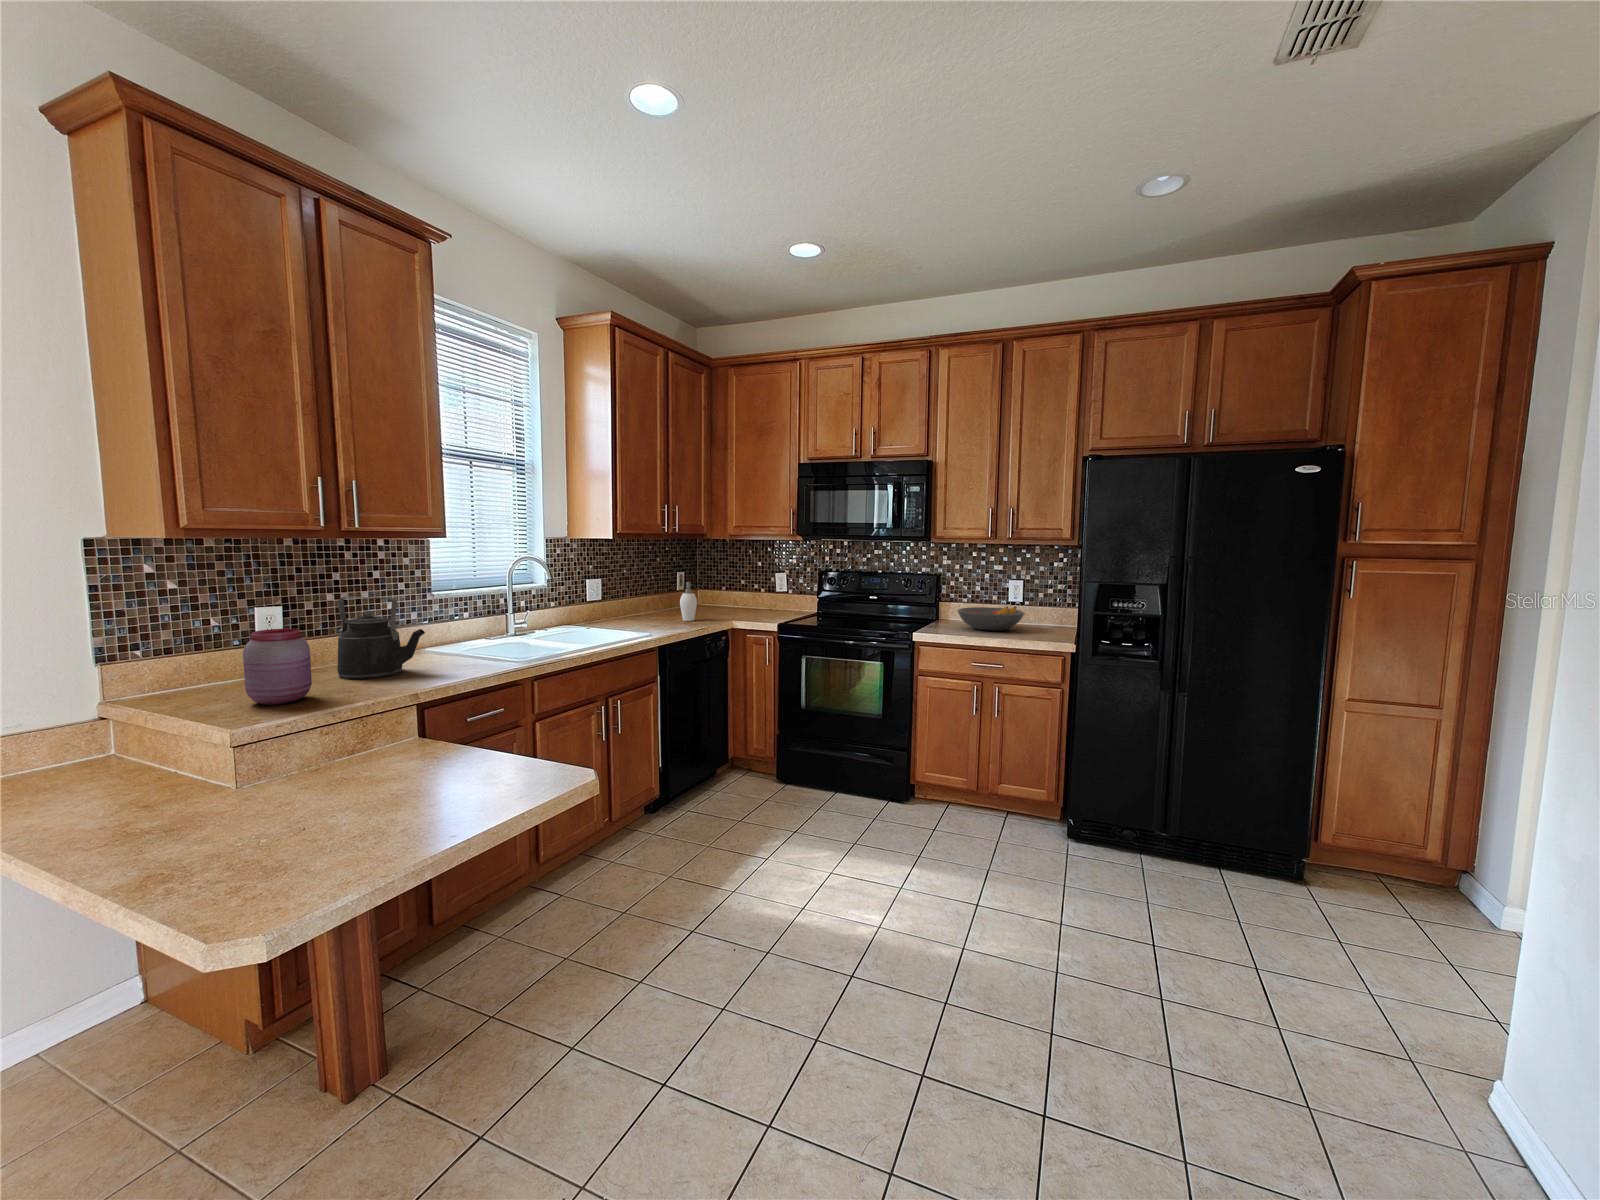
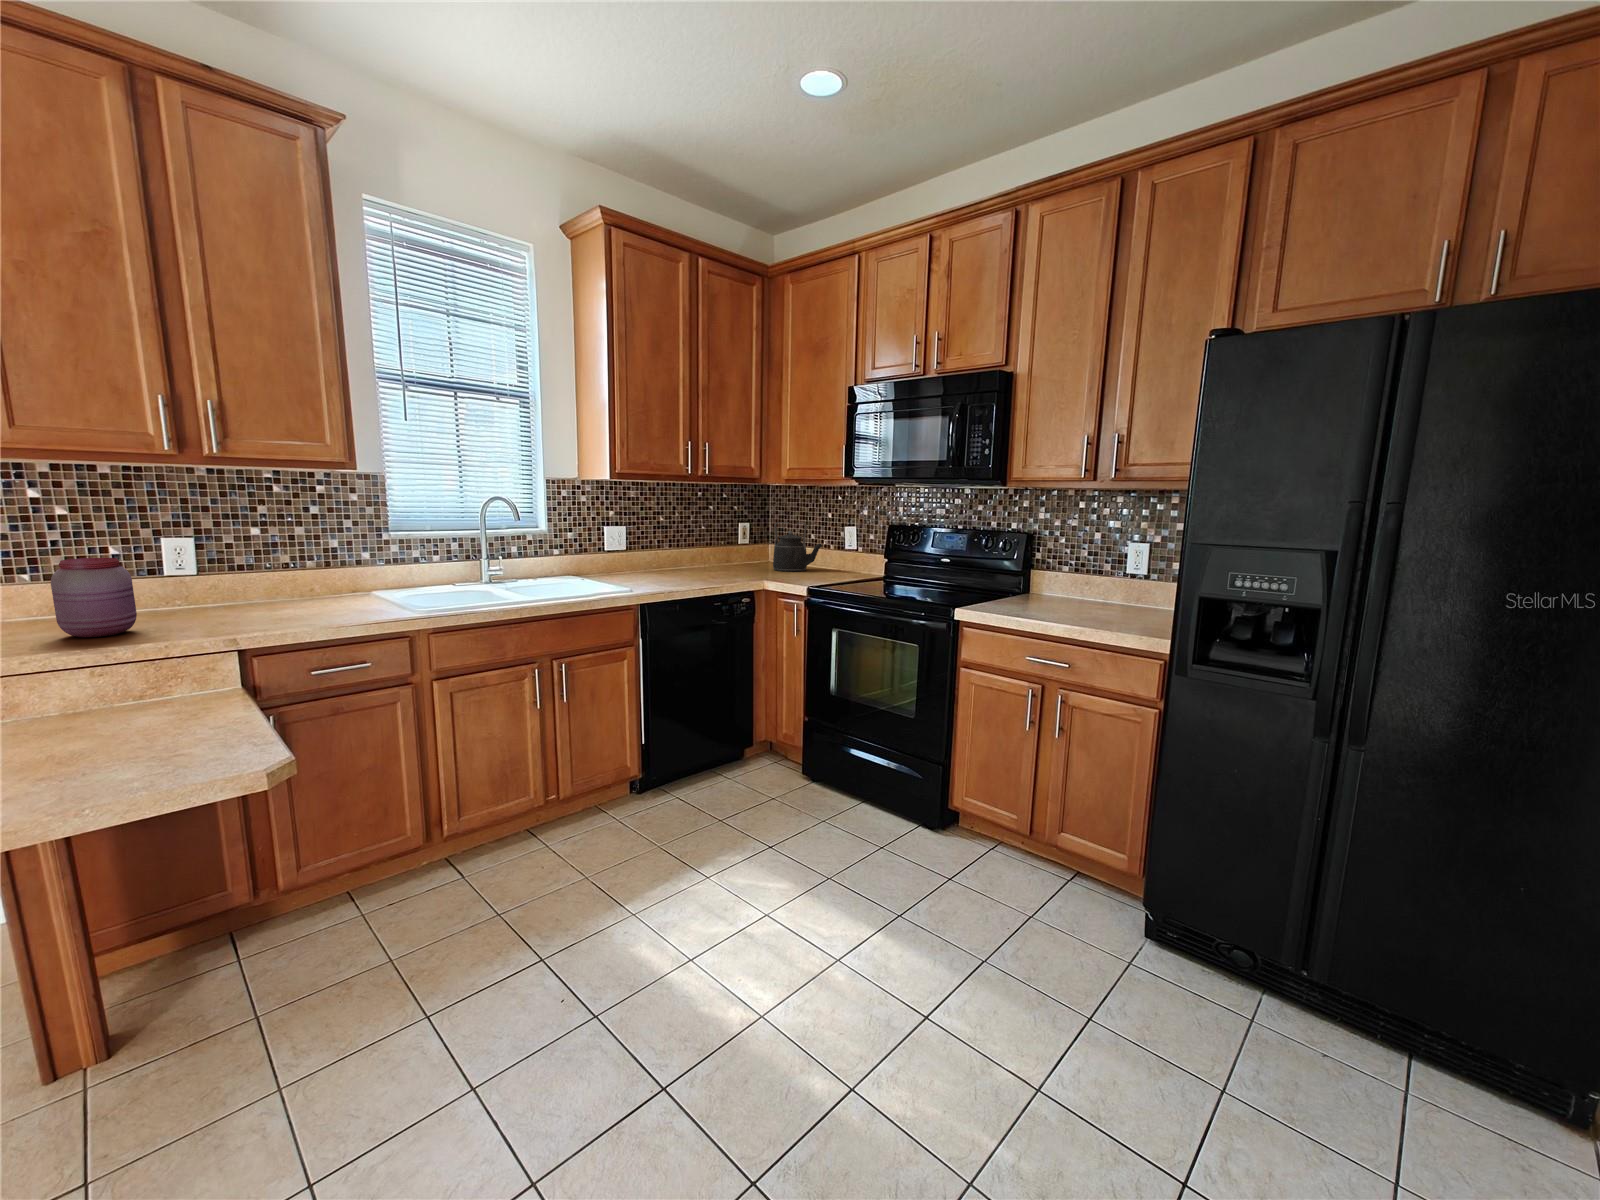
soap dispenser: present [680,582,697,621] -> none [703,533,728,578]
kettle: present [338,597,425,679] -> present [773,522,822,572]
fruit bowl: present [957,606,1025,631] -> none [1032,579,1134,613]

